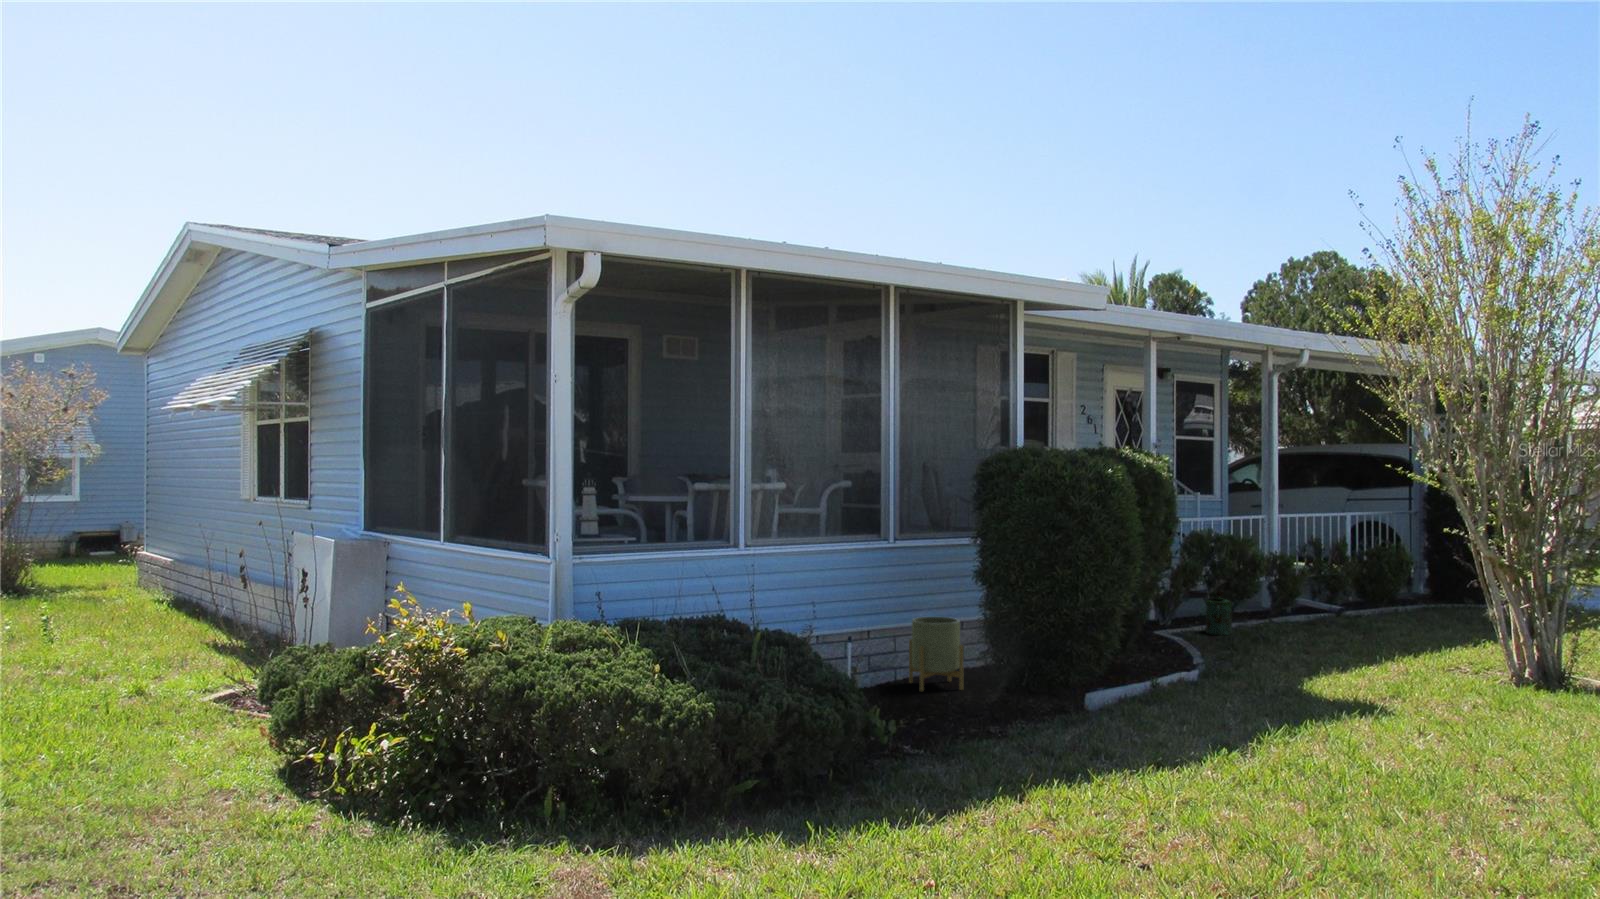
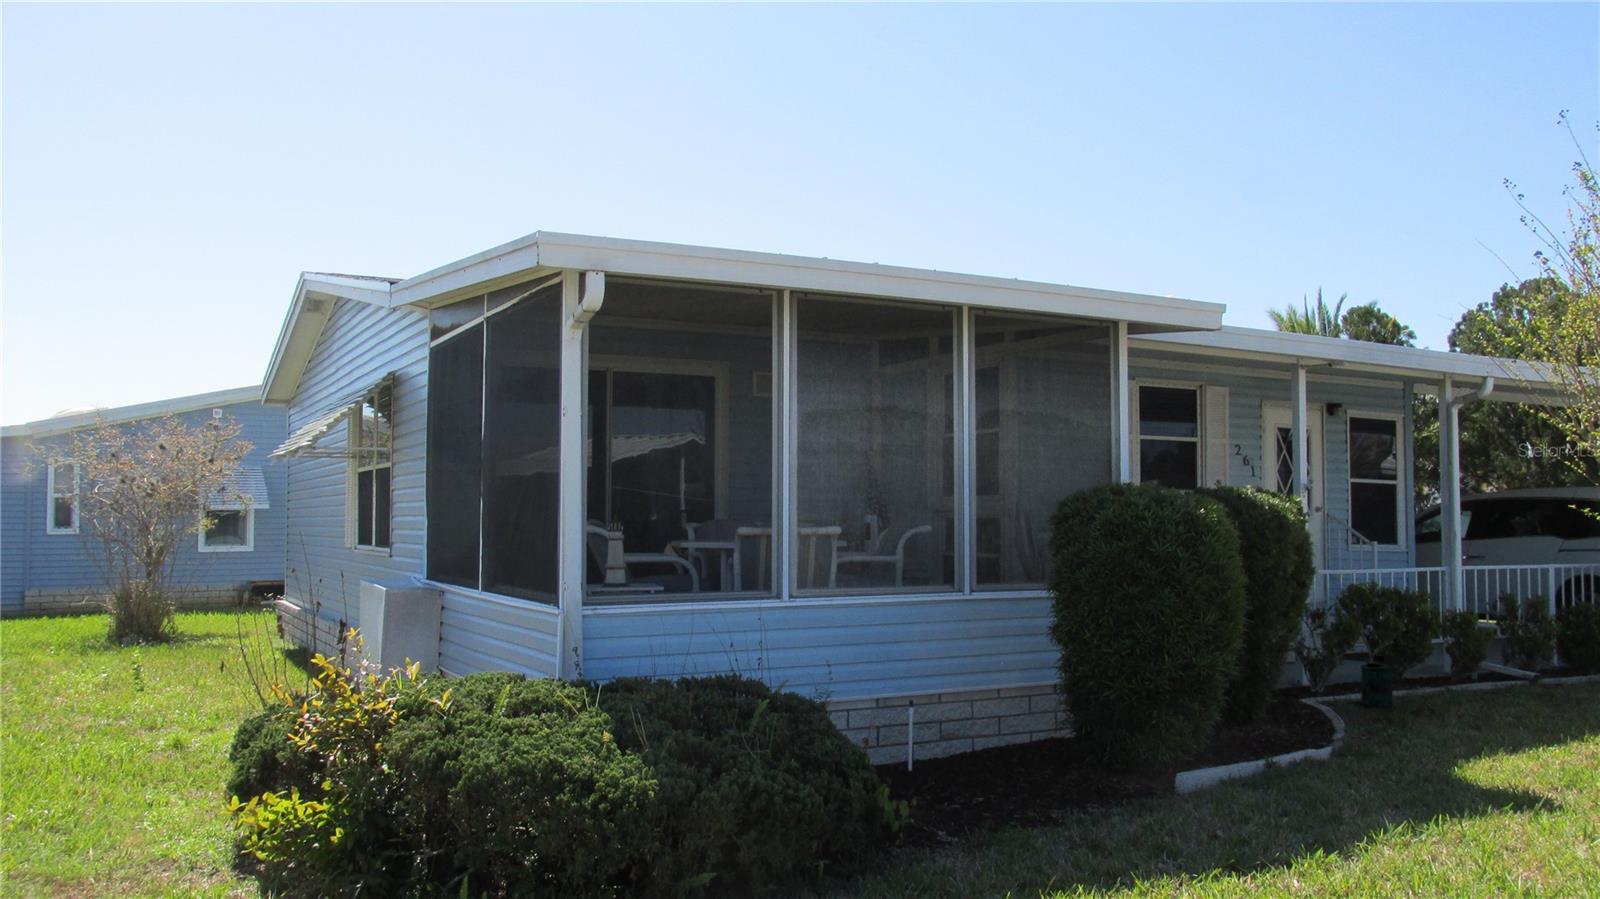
planter: present [909,617,963,691] -> none [983,679,1041,764]

